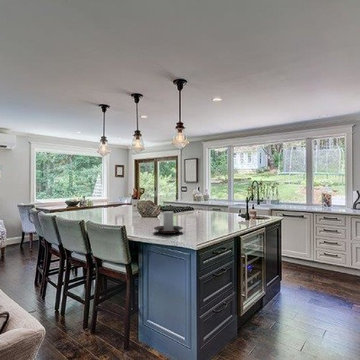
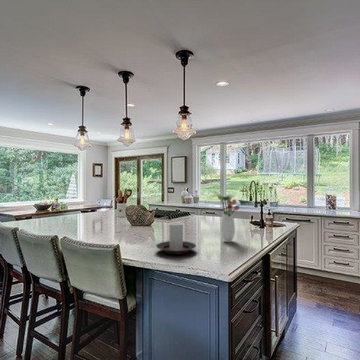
flower arrangement: none [200,190,233,228] -> present [214,194,252,242]

